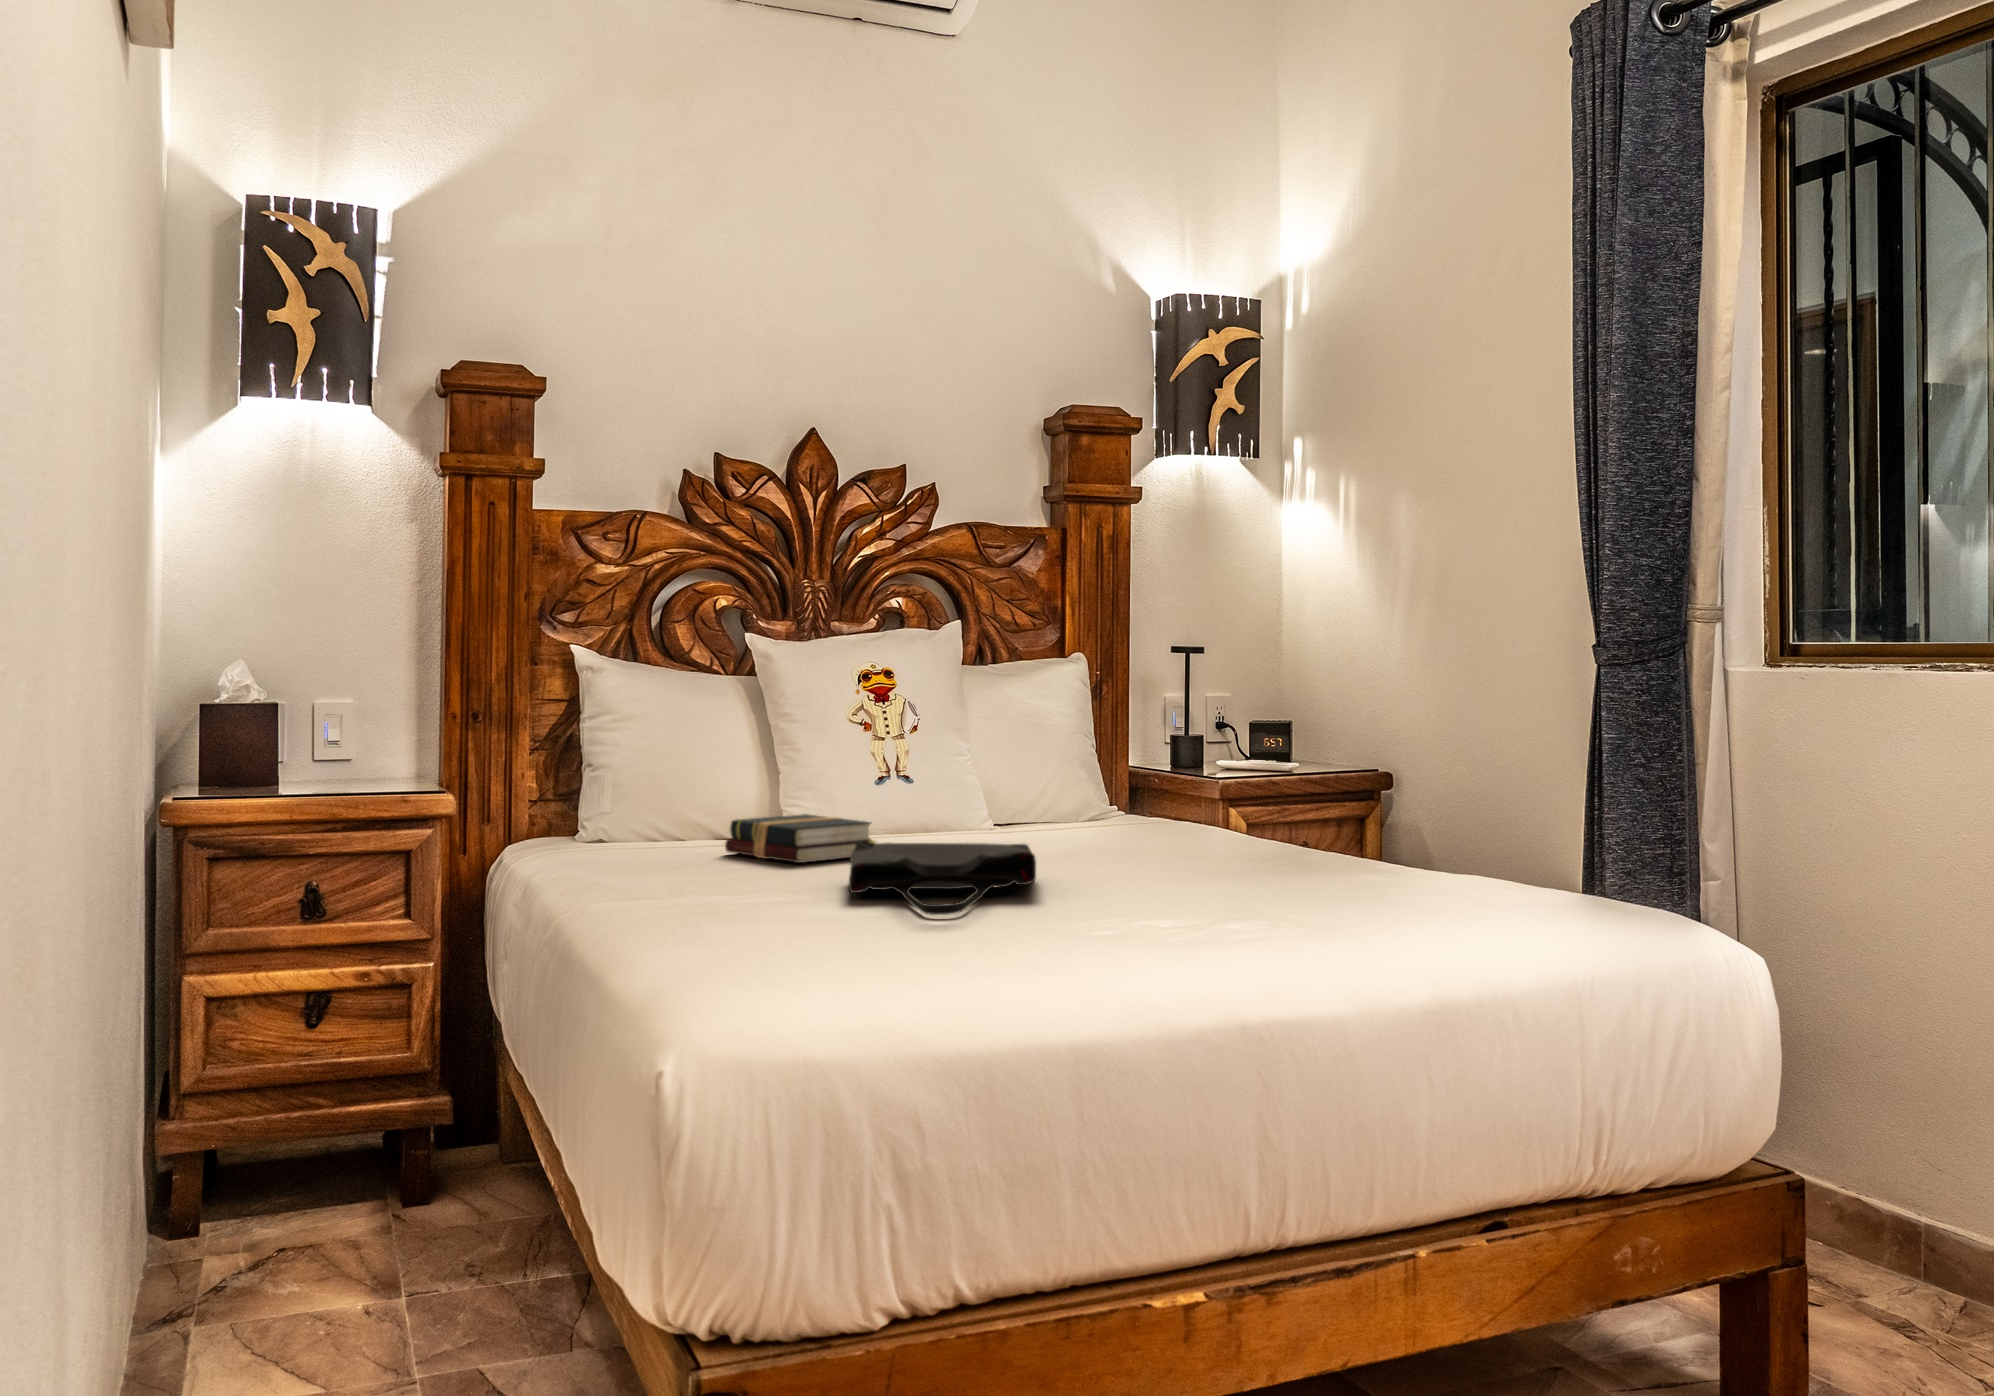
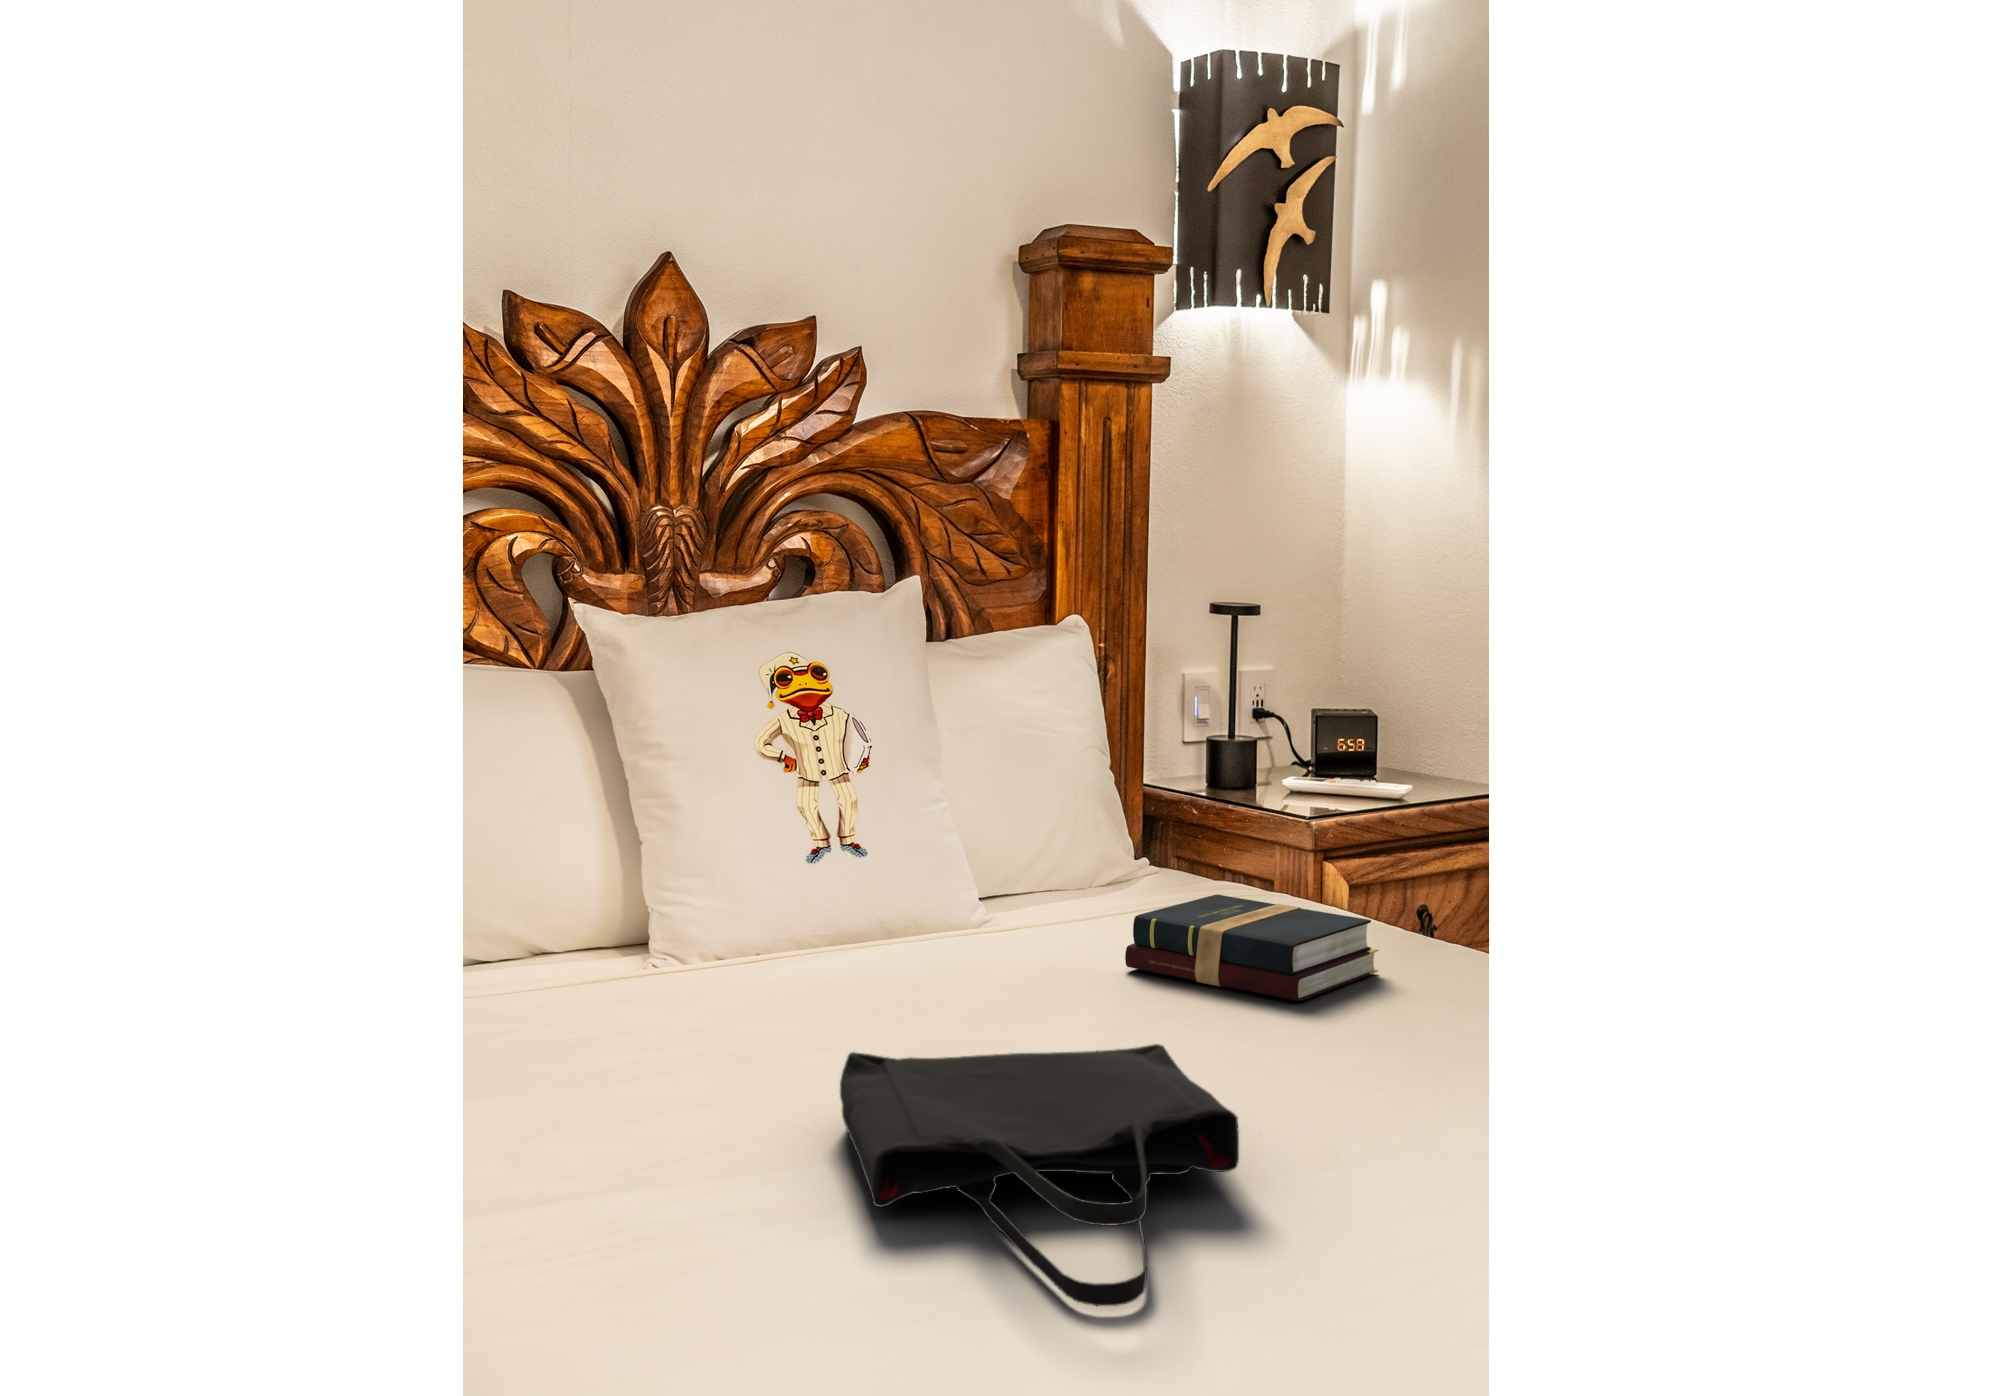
hardback book: present [725,814,876,863] -> present [1125,894,1378,1001]

